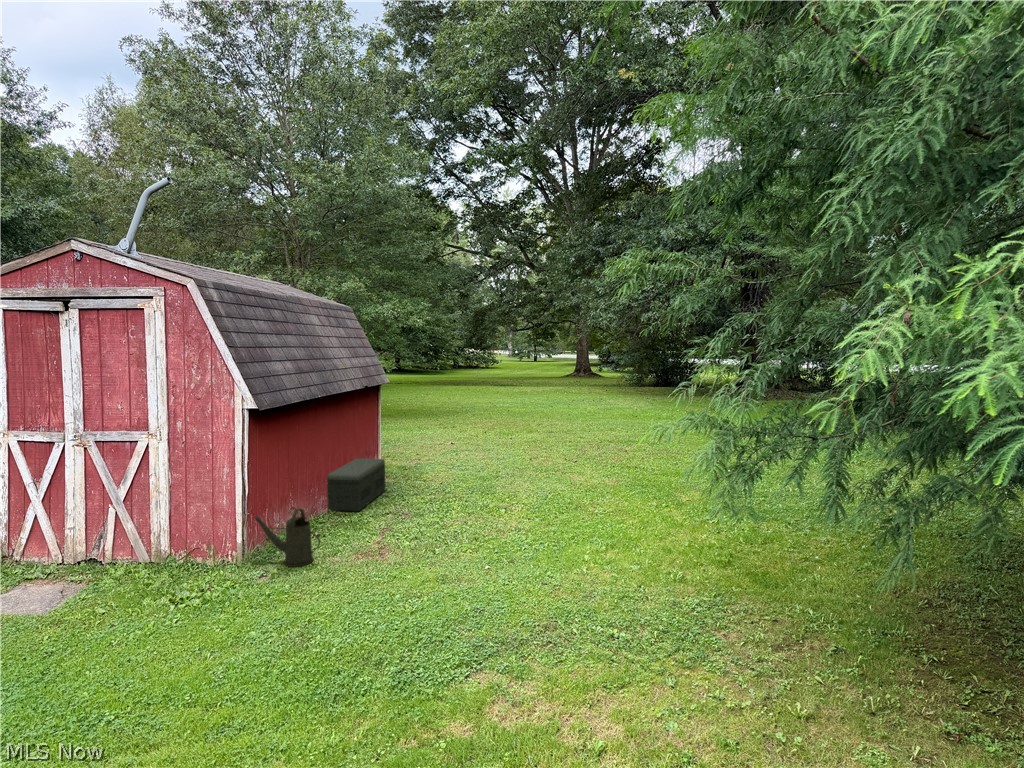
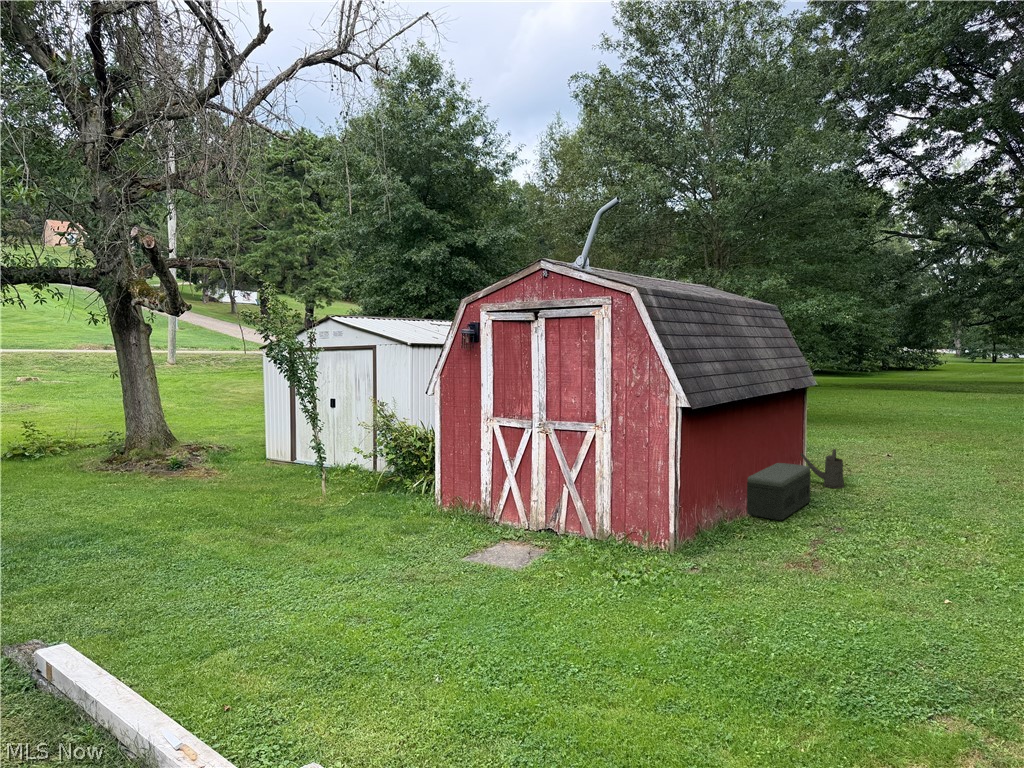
watering can: present [255,509,320,567] -> present [801,449,844,488]

